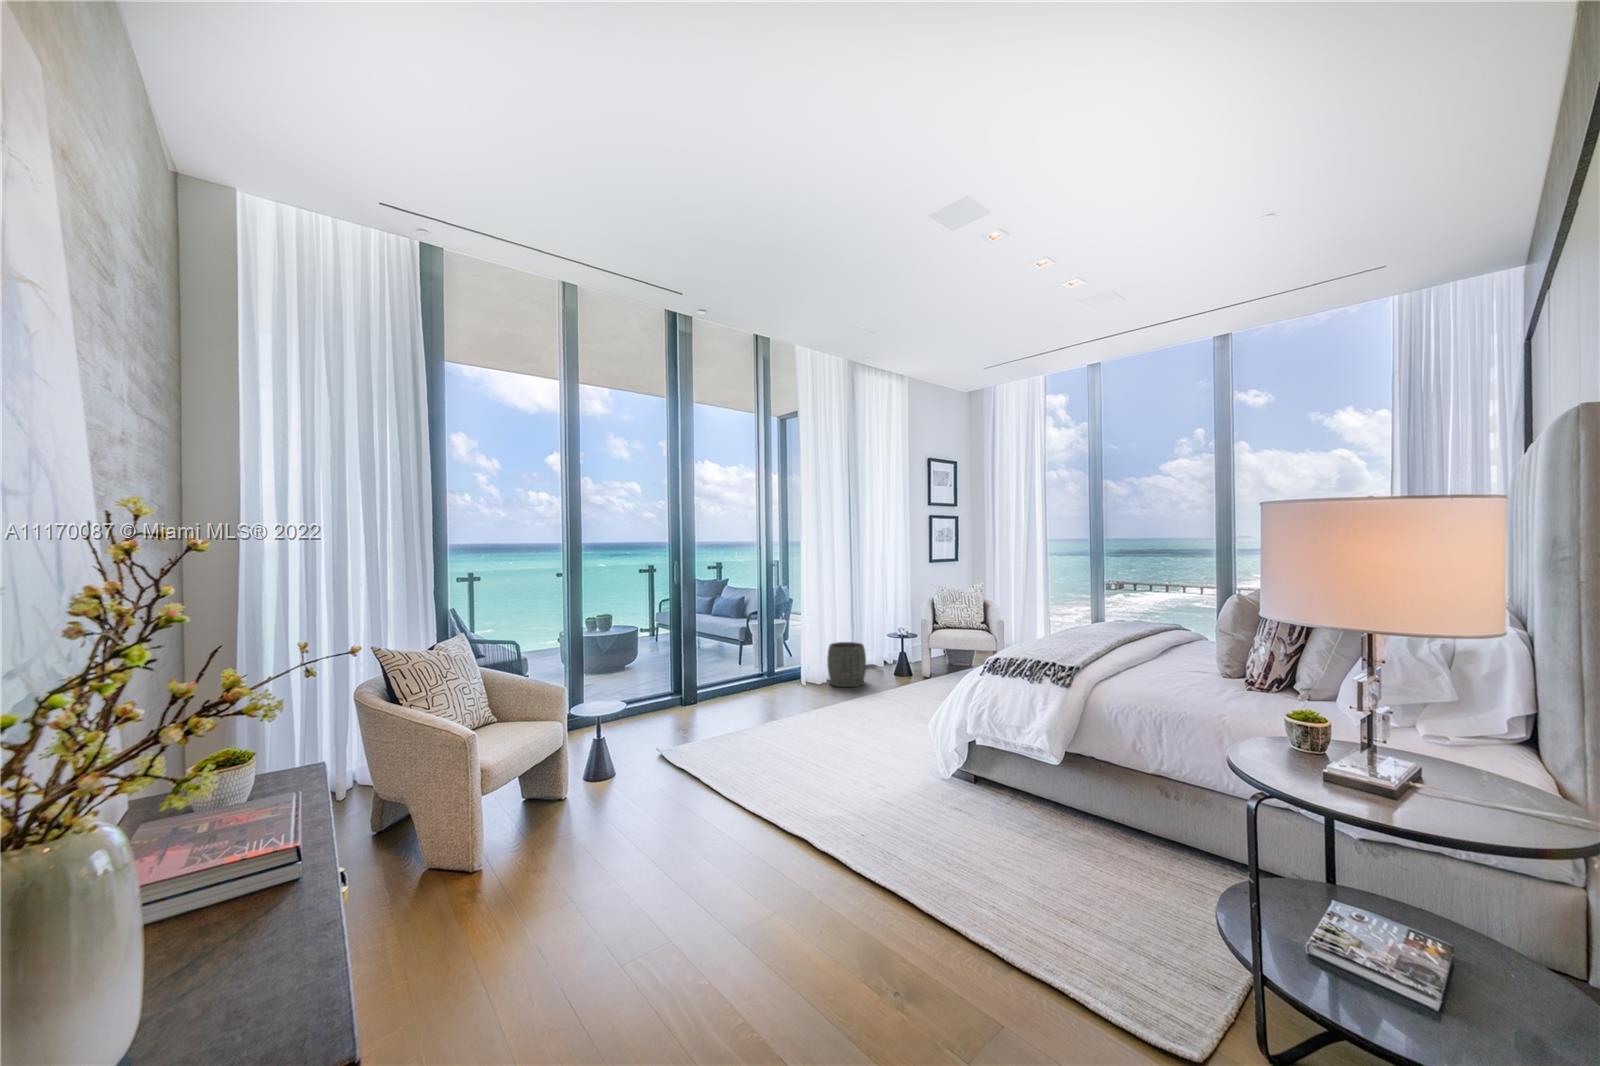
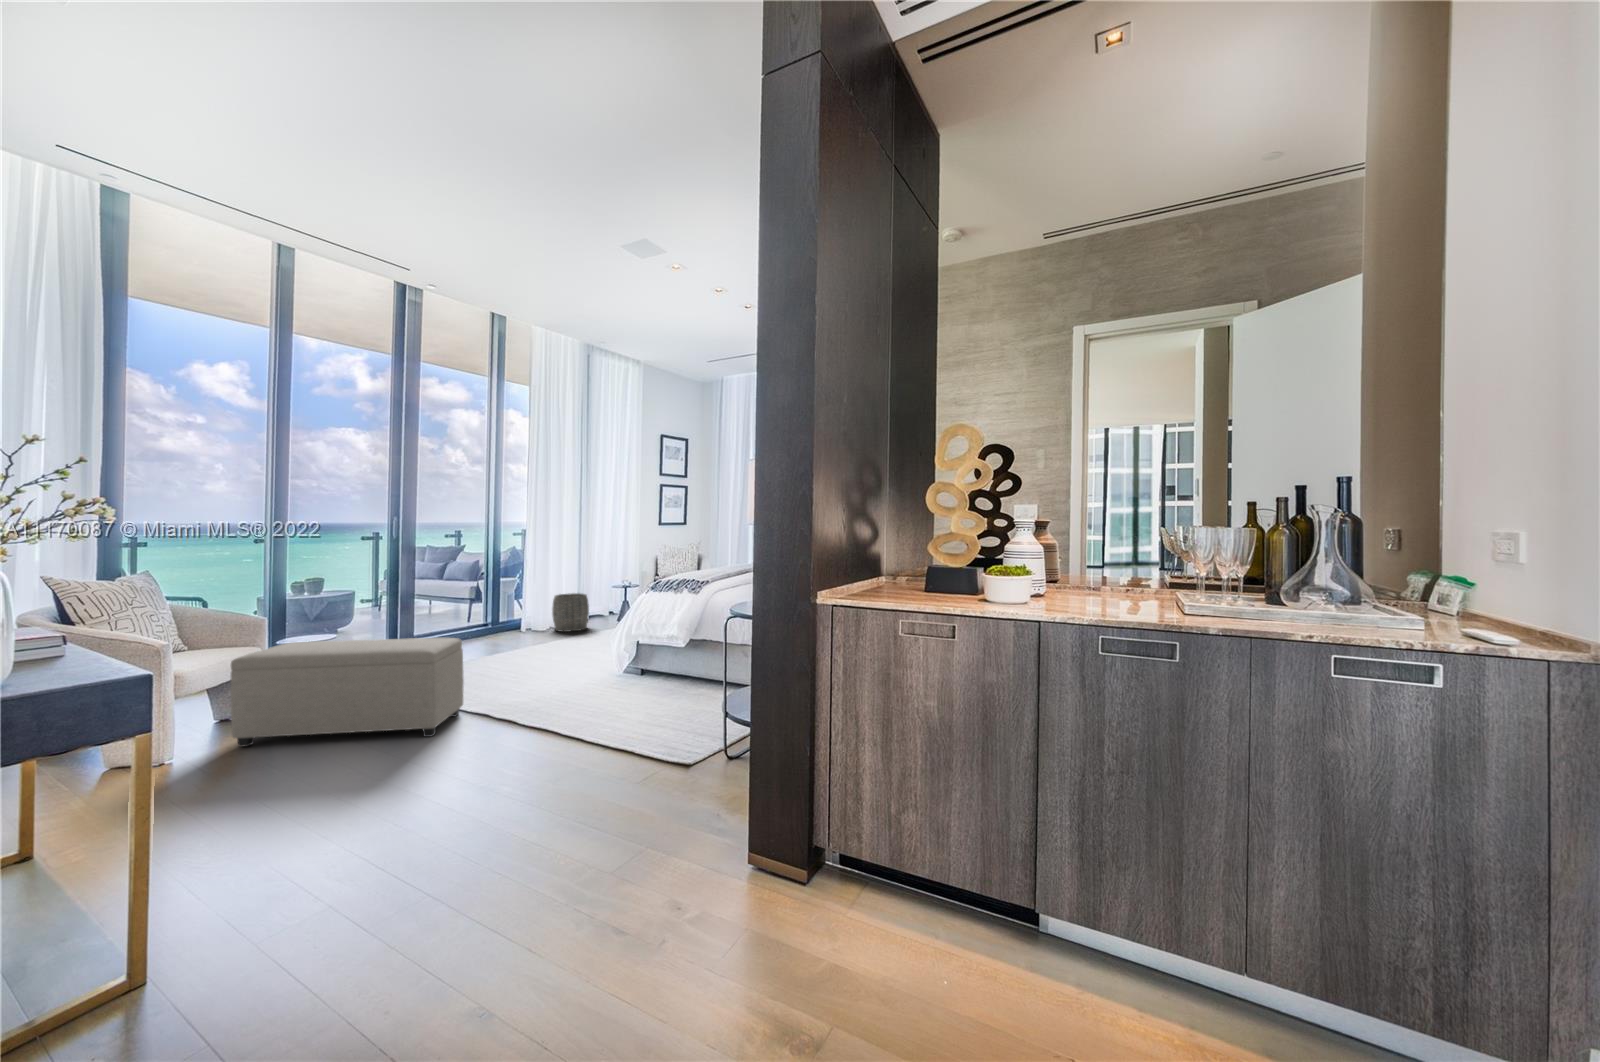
ottoman: none [535,724,774,873] -> present [231,638,464,747]

